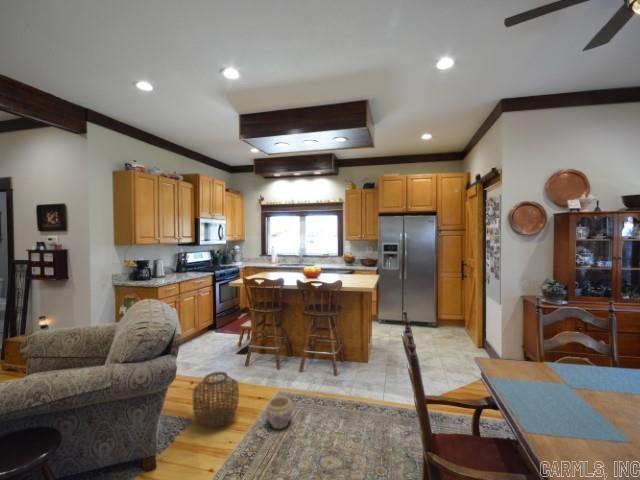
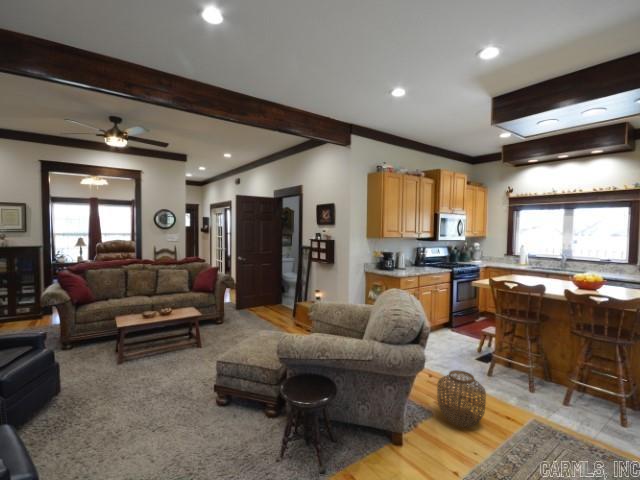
planter: present [266,396,292,429] -> none [520,420,557,459]

